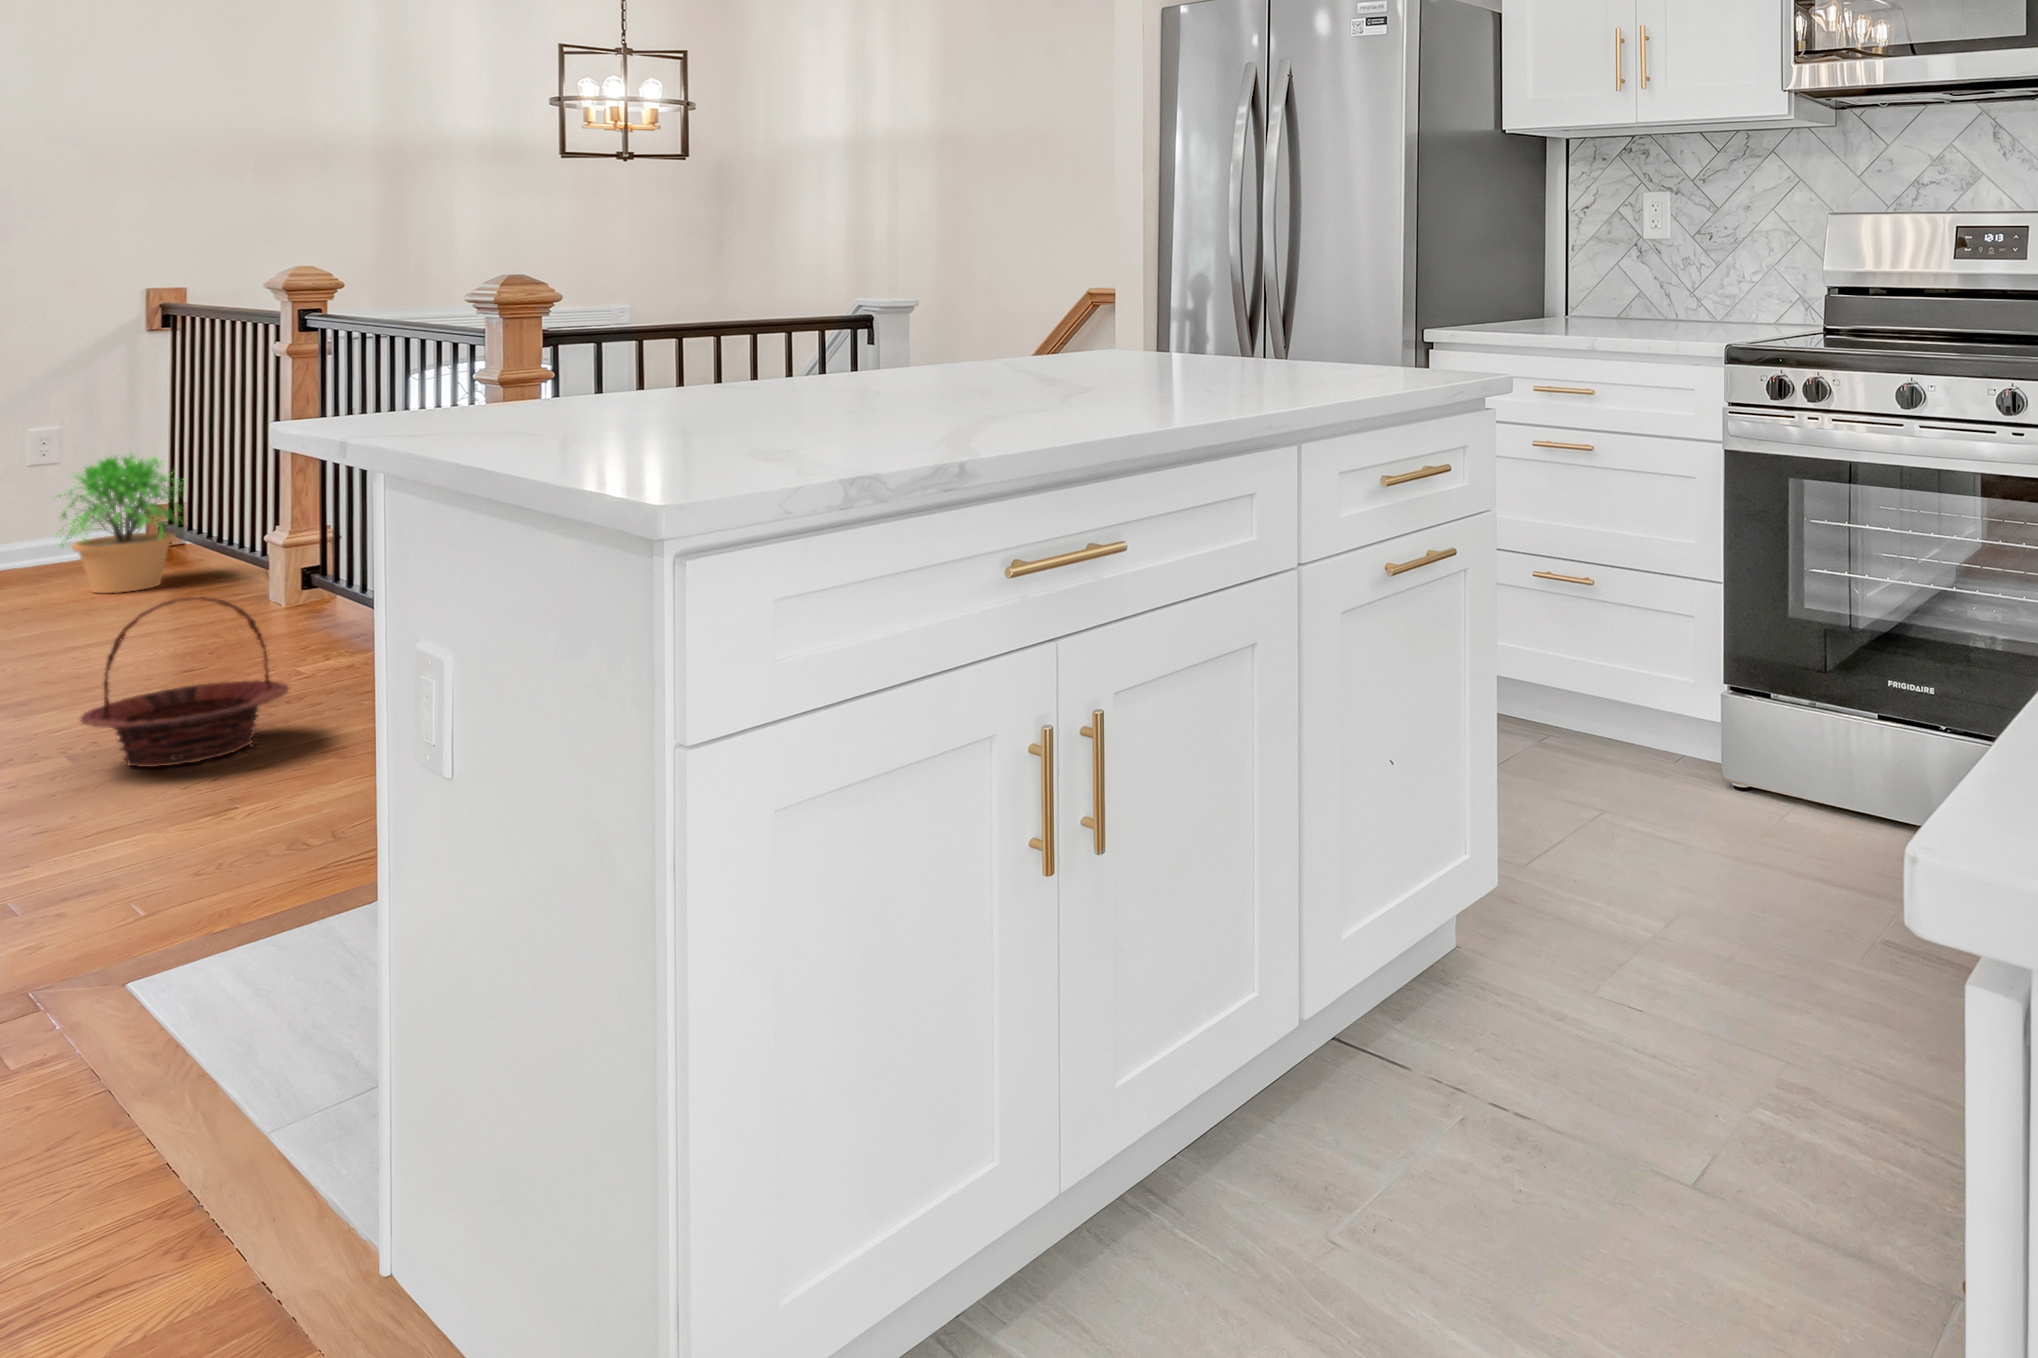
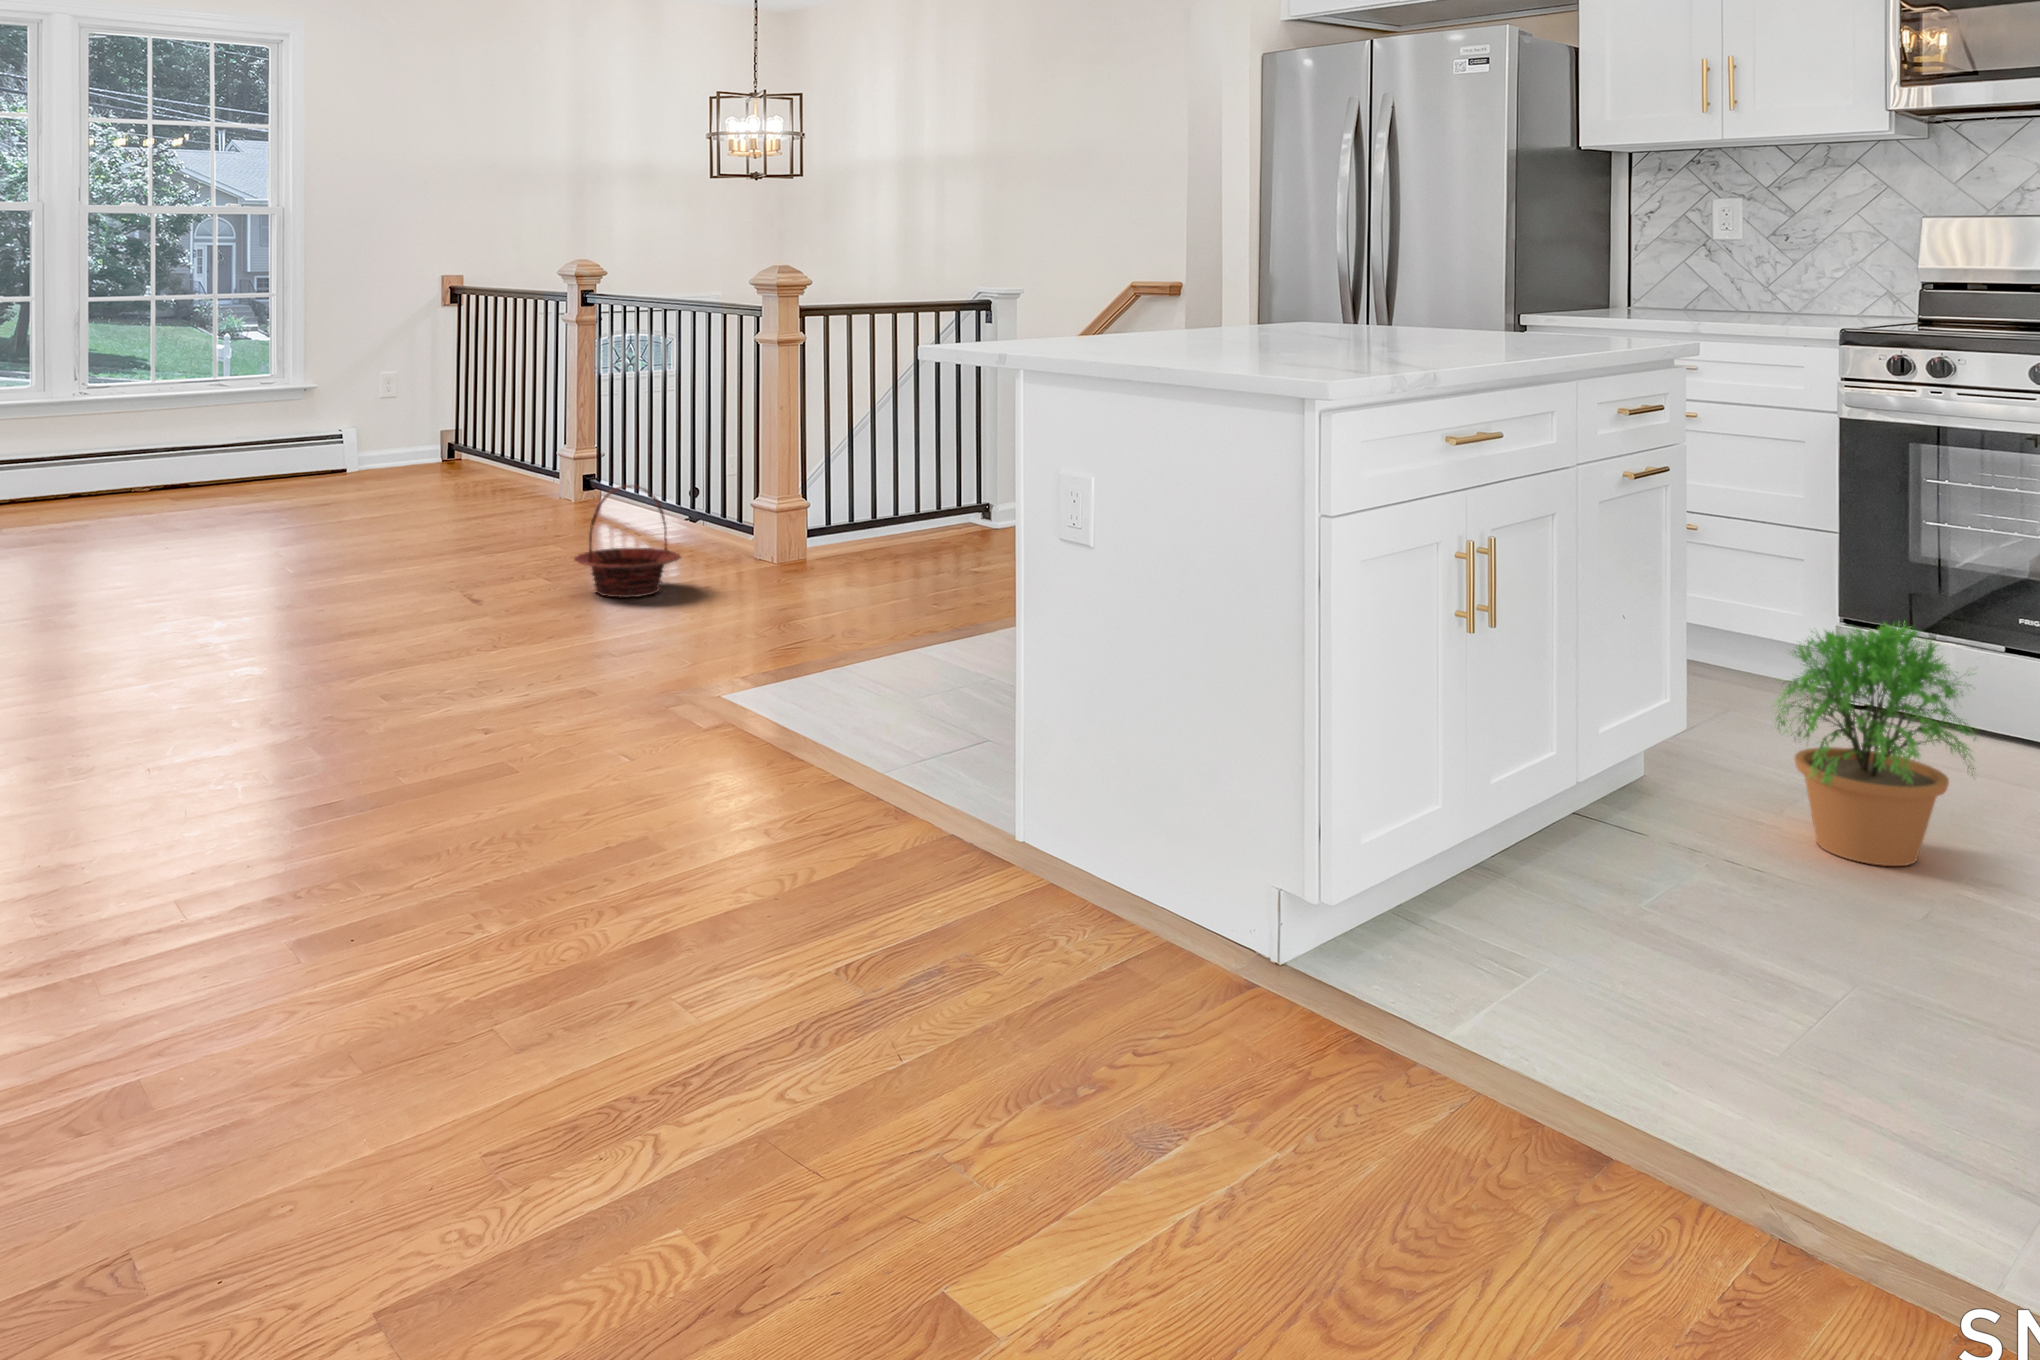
potted plant: present [55,456,184,593] -> present [1774,622,1976,866]

